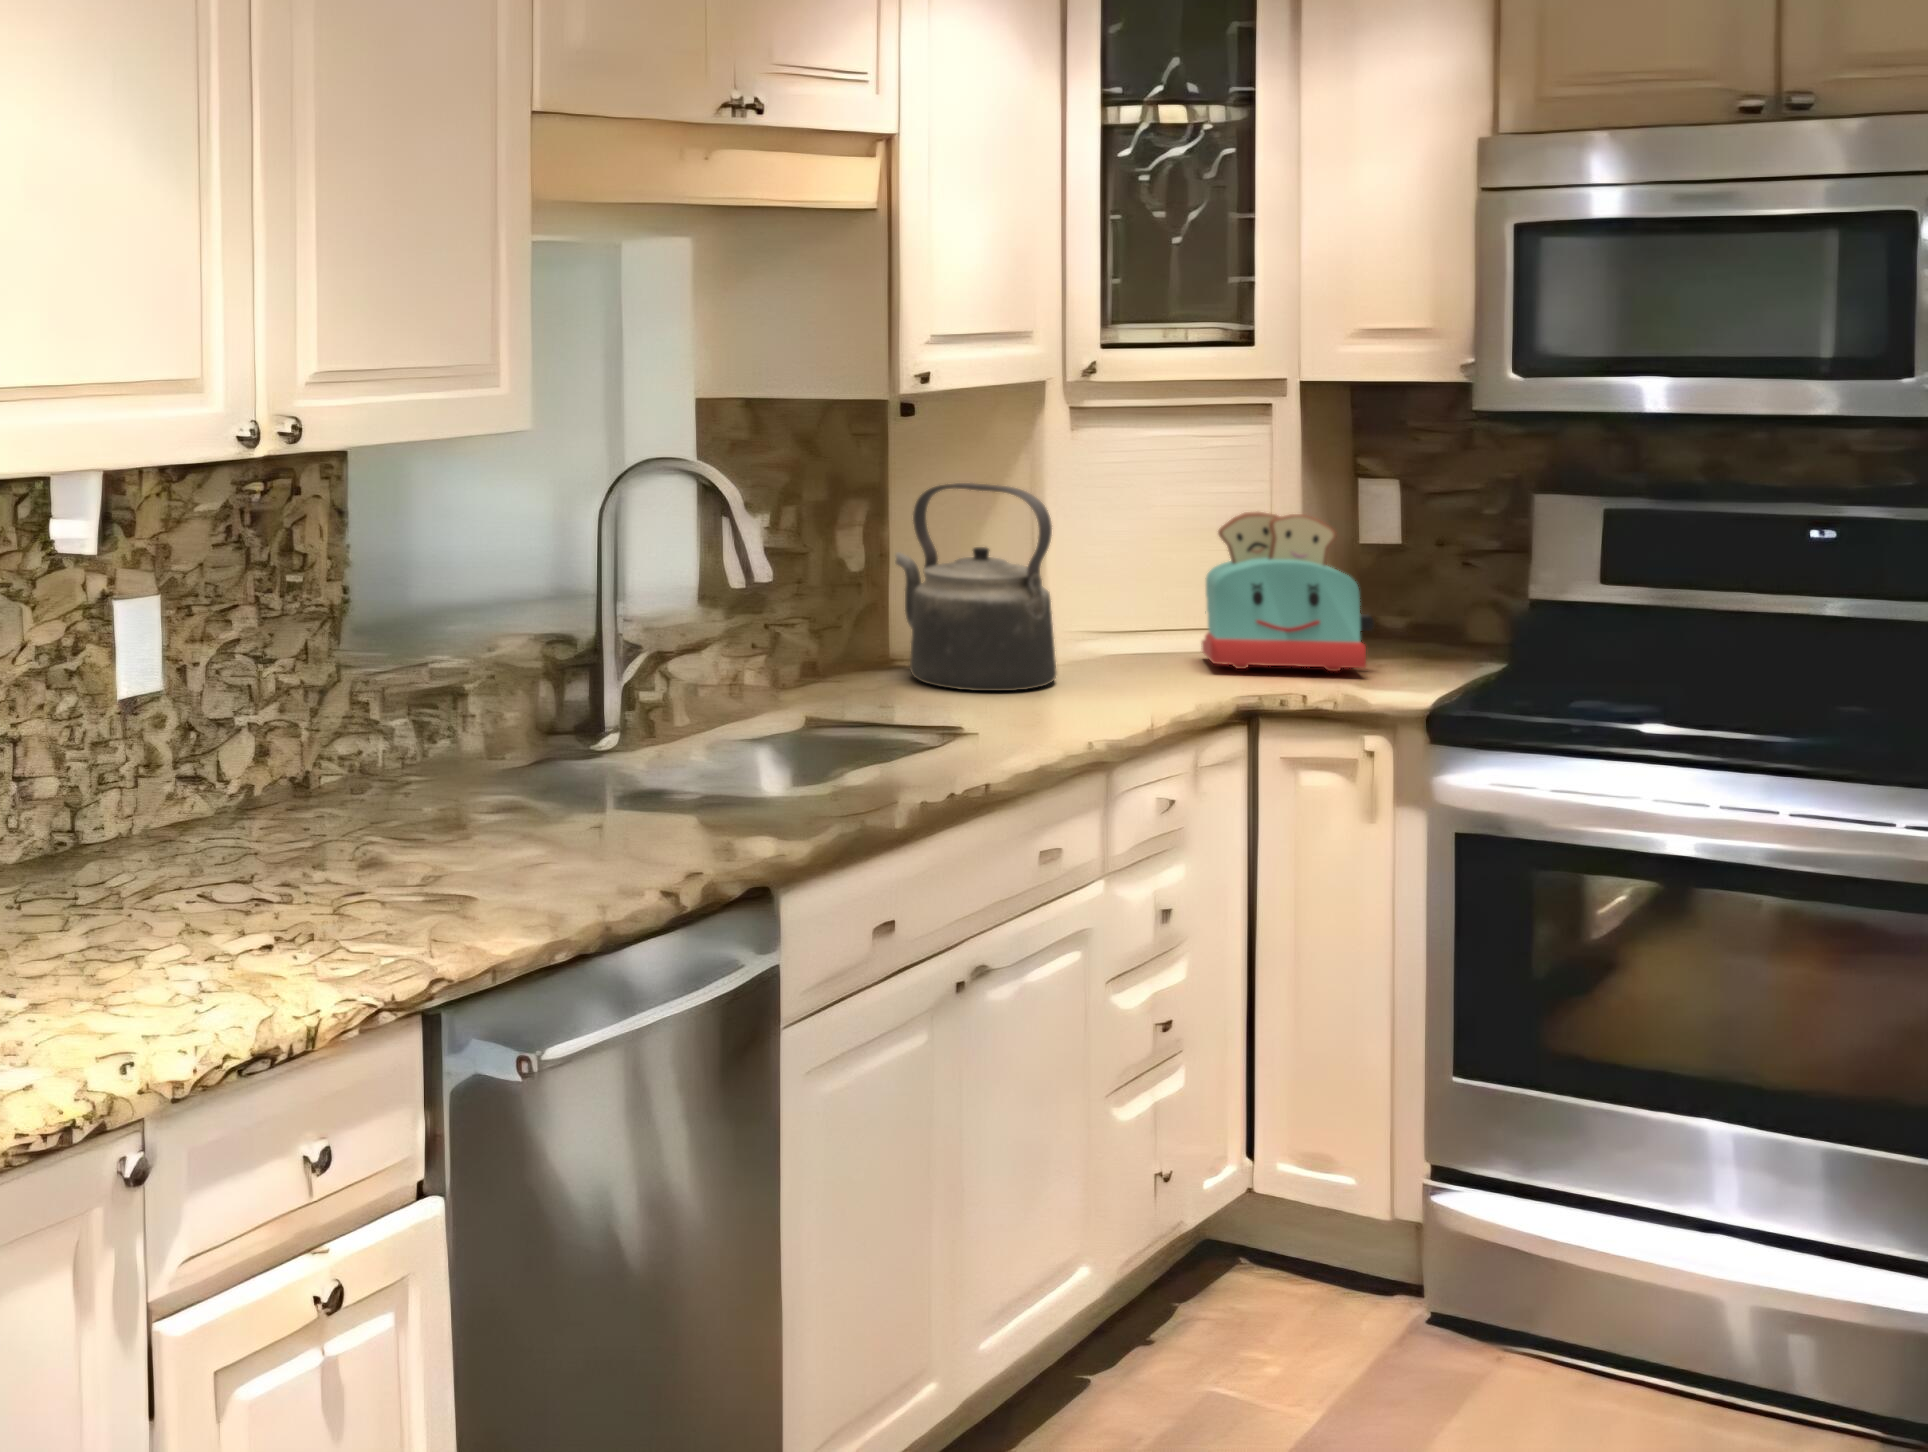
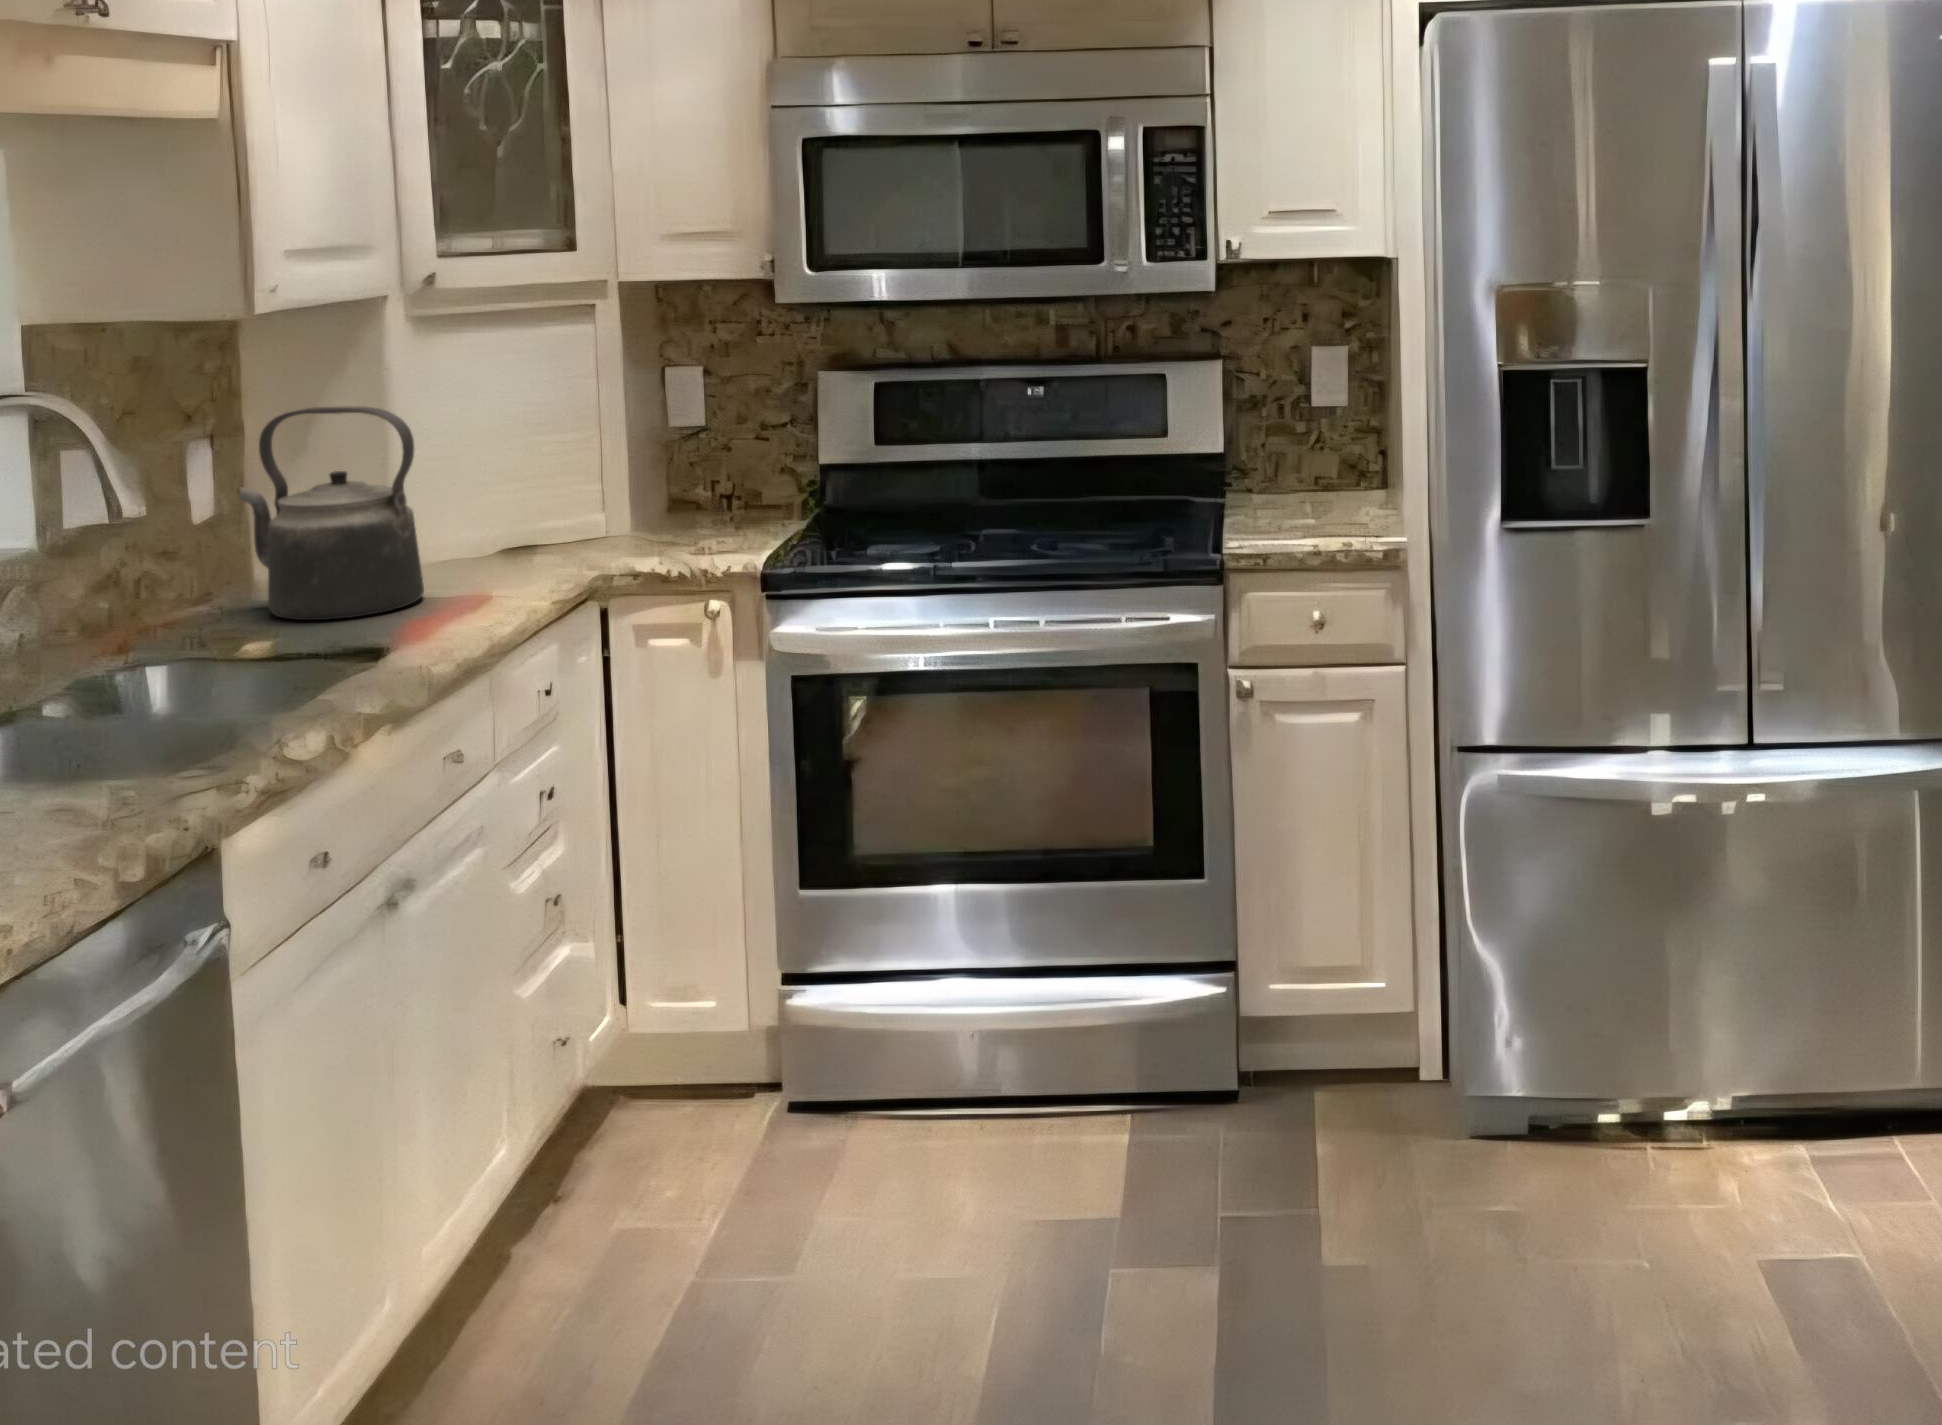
toaster: present [1201,512,1374,671] -> none [548,407,702,558]

